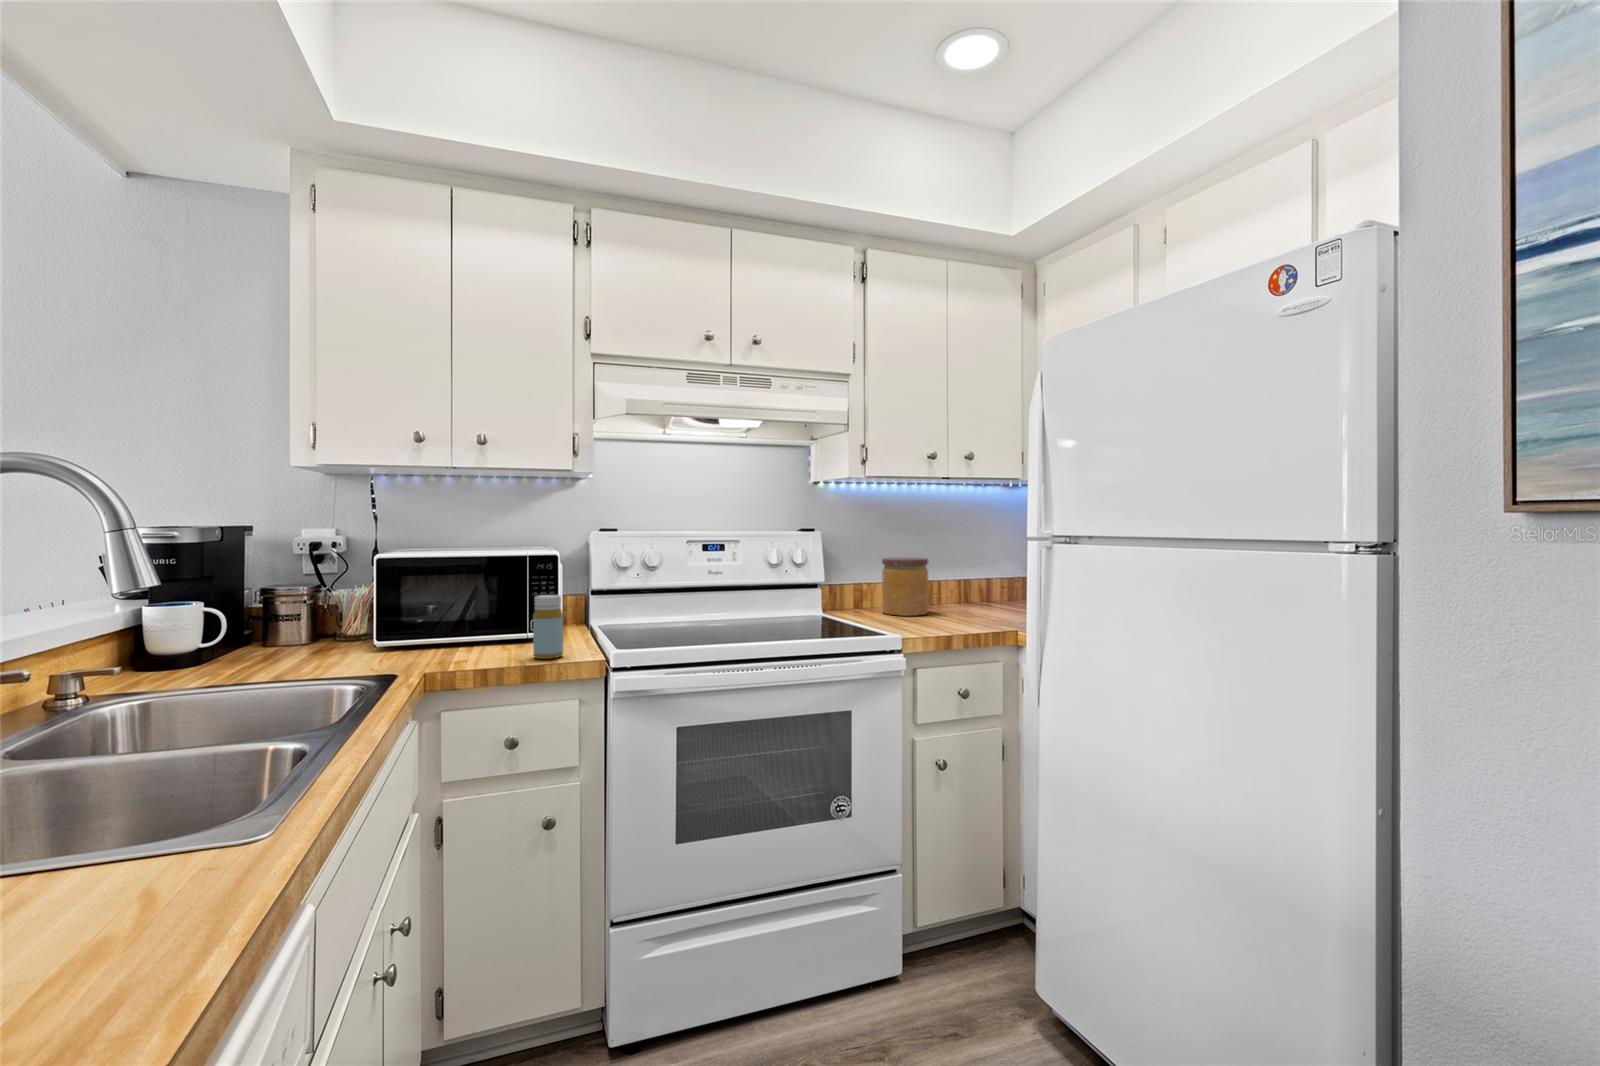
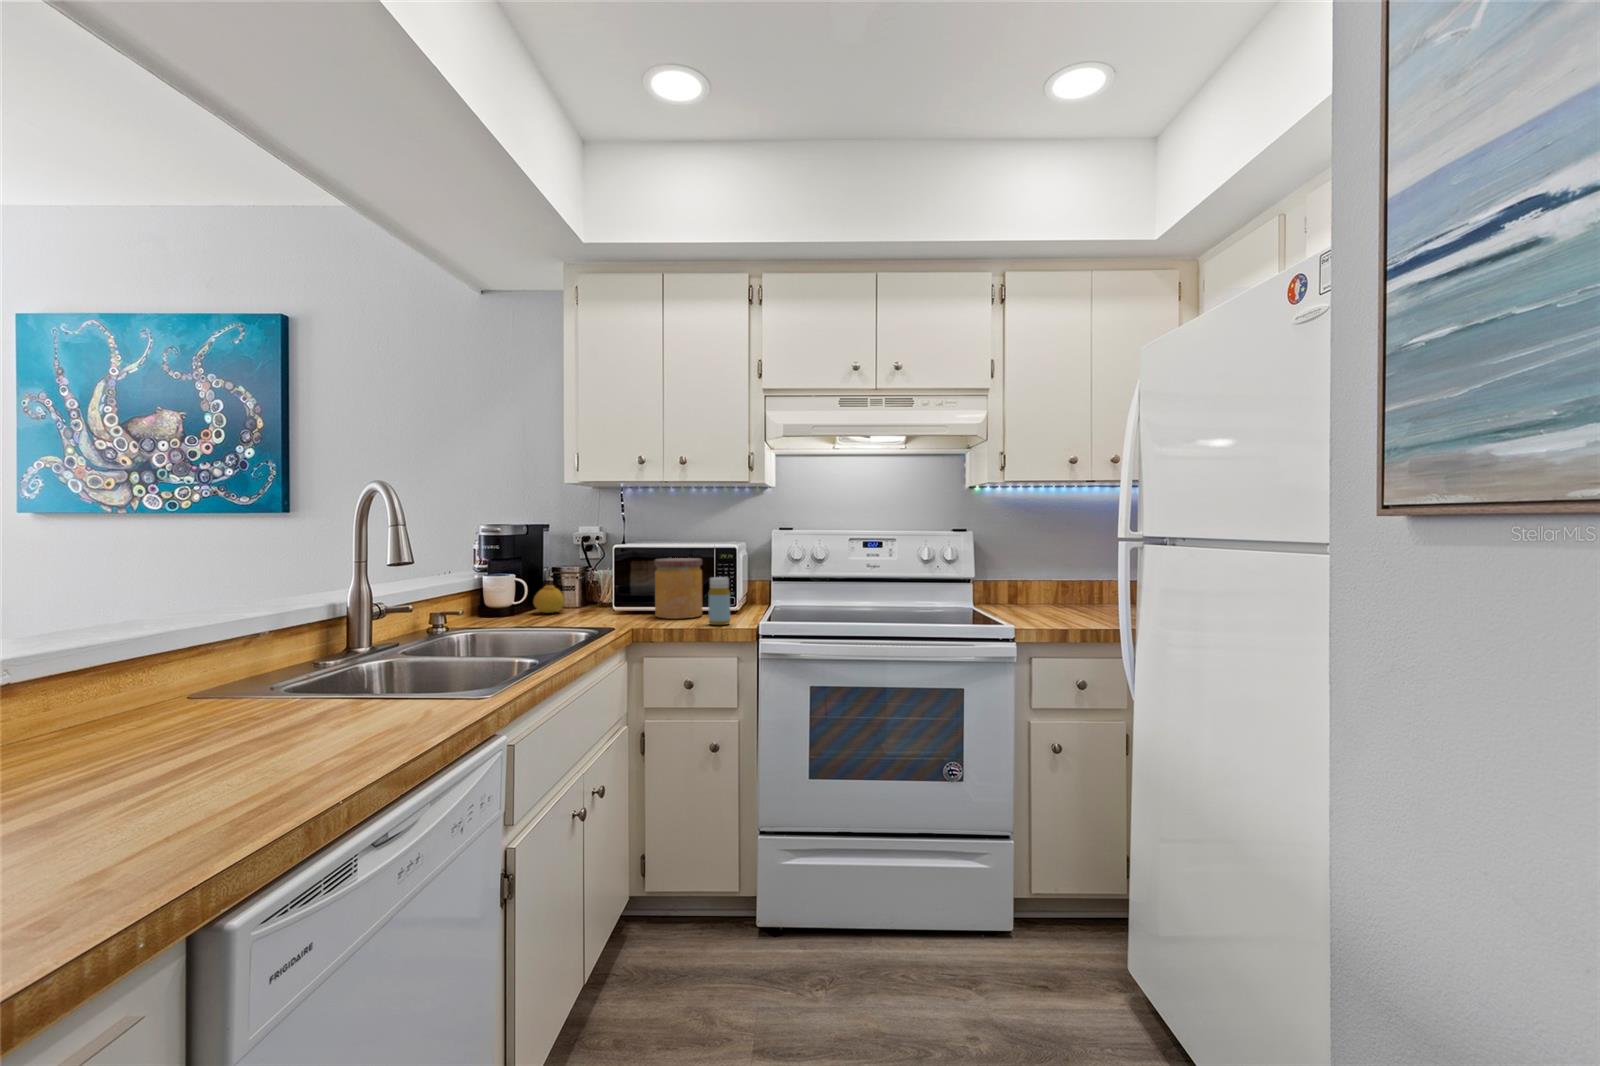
jar: present [882,557,928,616] -> present [654,558,702,619]
fruit: none [237,615,290,657] -> present [534,585,564,613]

